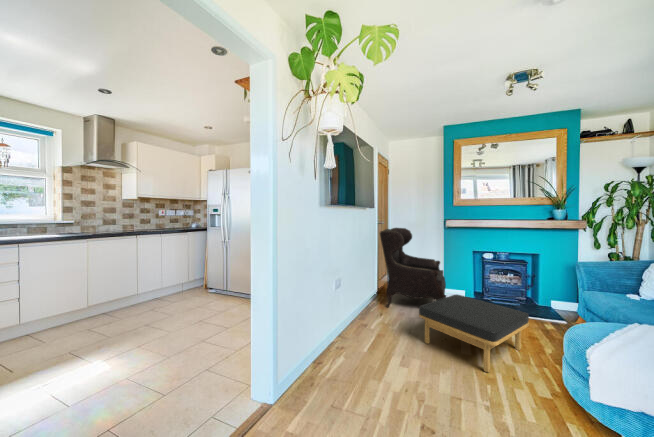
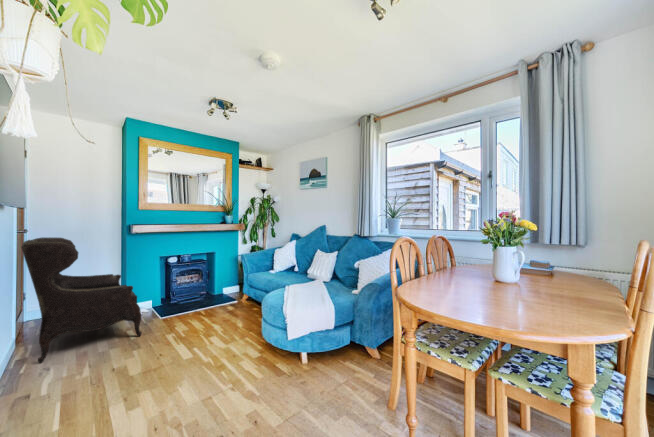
ottoman: present [419,295,529,372] -> none [128,300,230,374]

